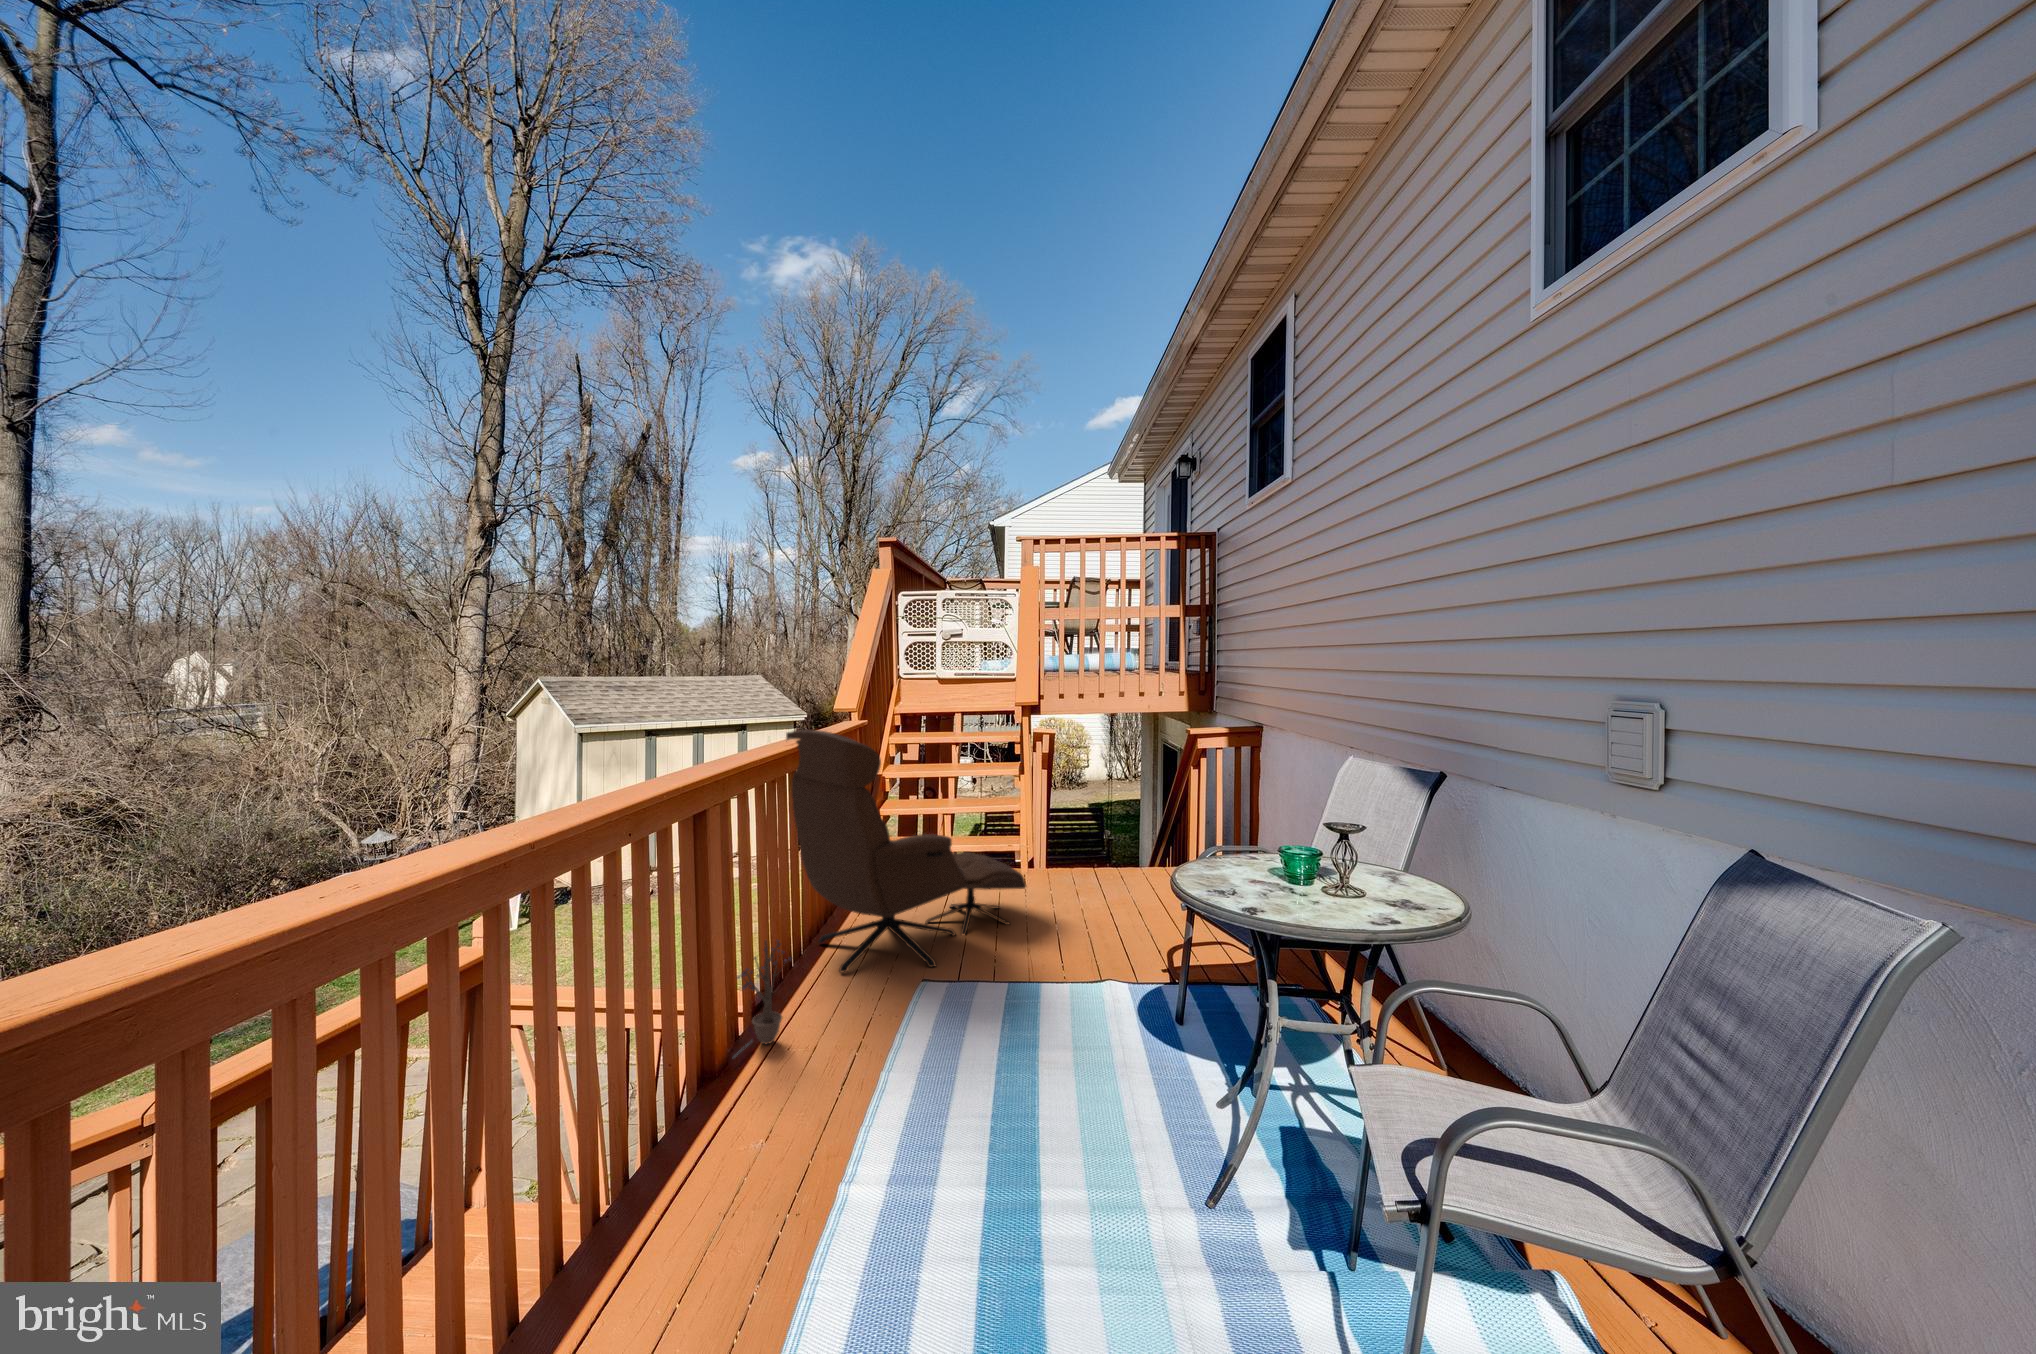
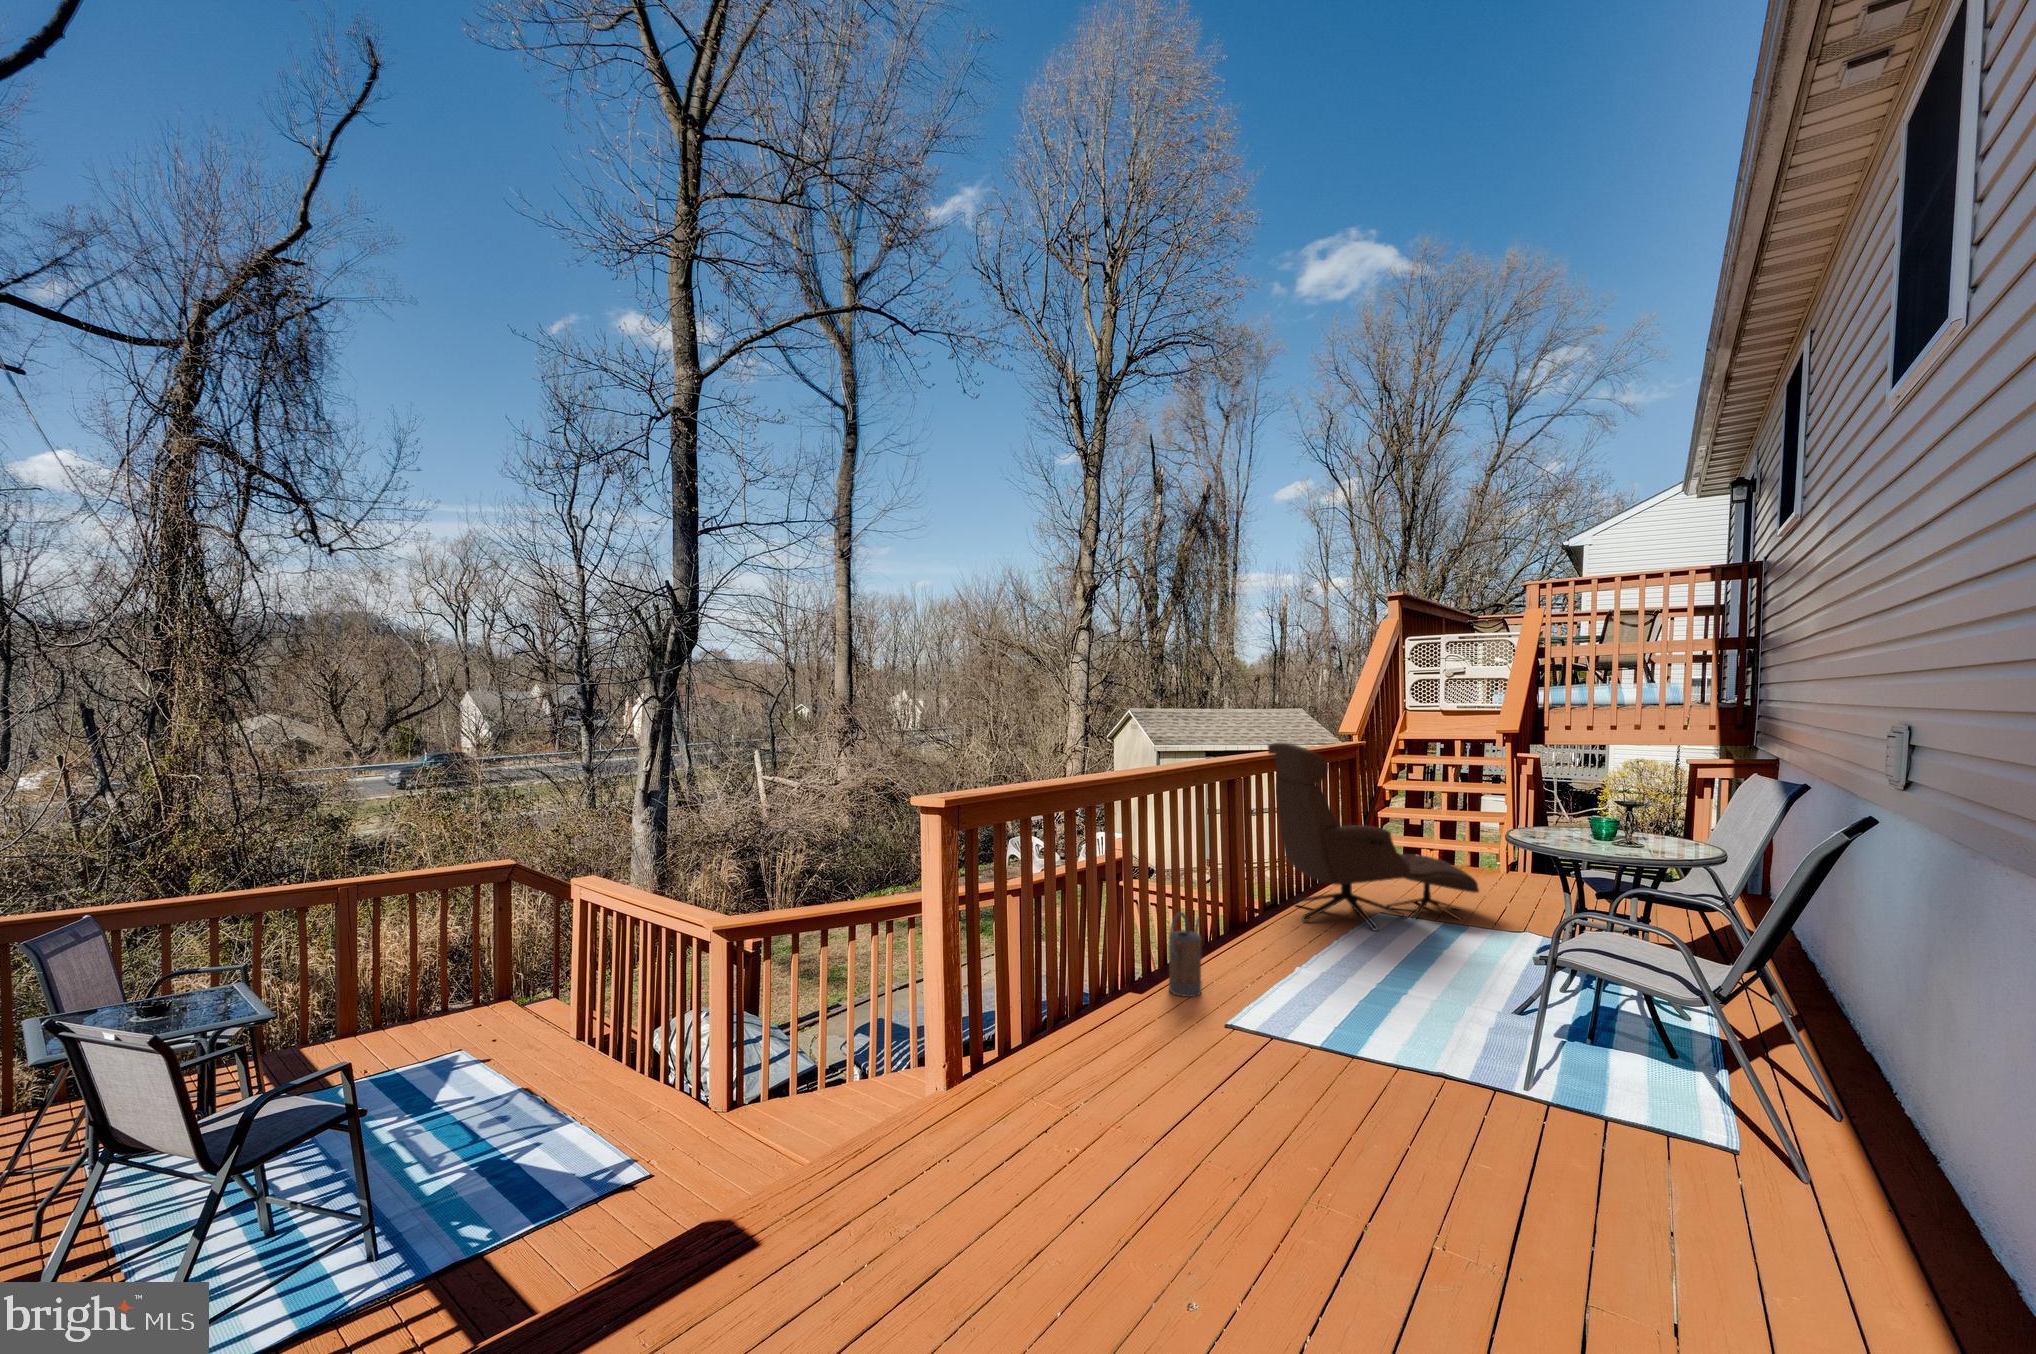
decorative plant: present [734,940,792,1057] -> none [1217,874,1259,943]
watering can: none [668,1061,732,1236] -> present [1169,912,1202,997]

